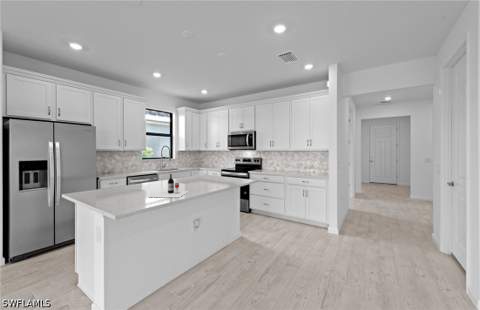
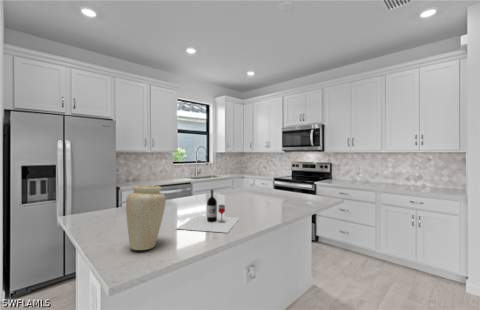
vase: none [119,170,142,206] -> present [126,185,166,250]

